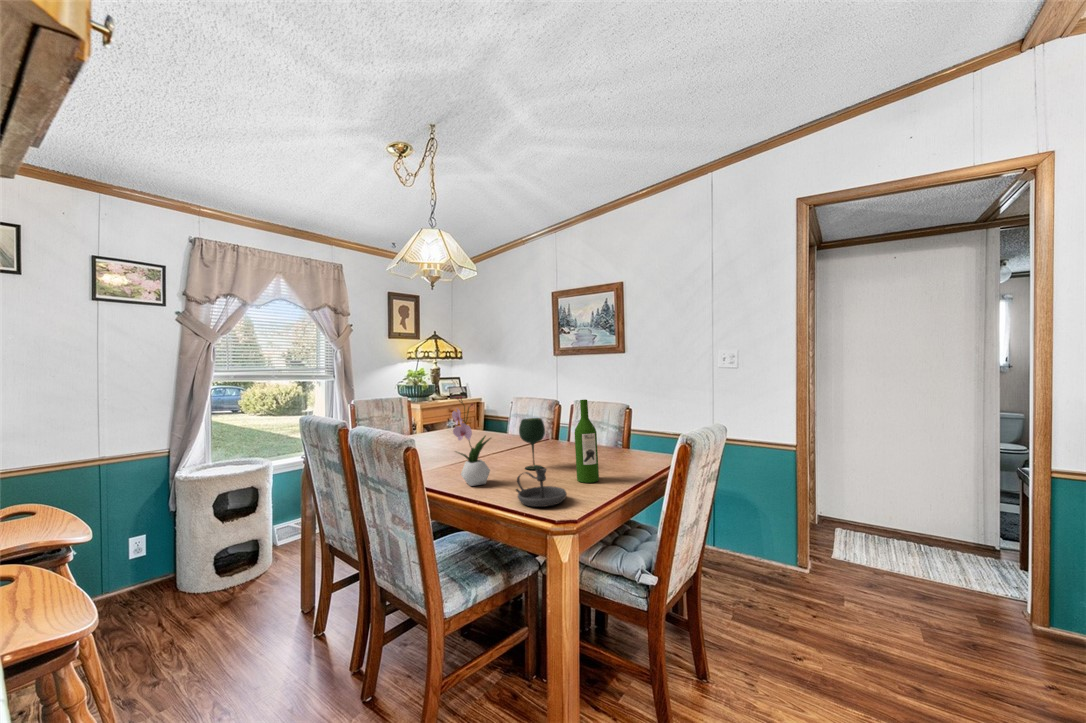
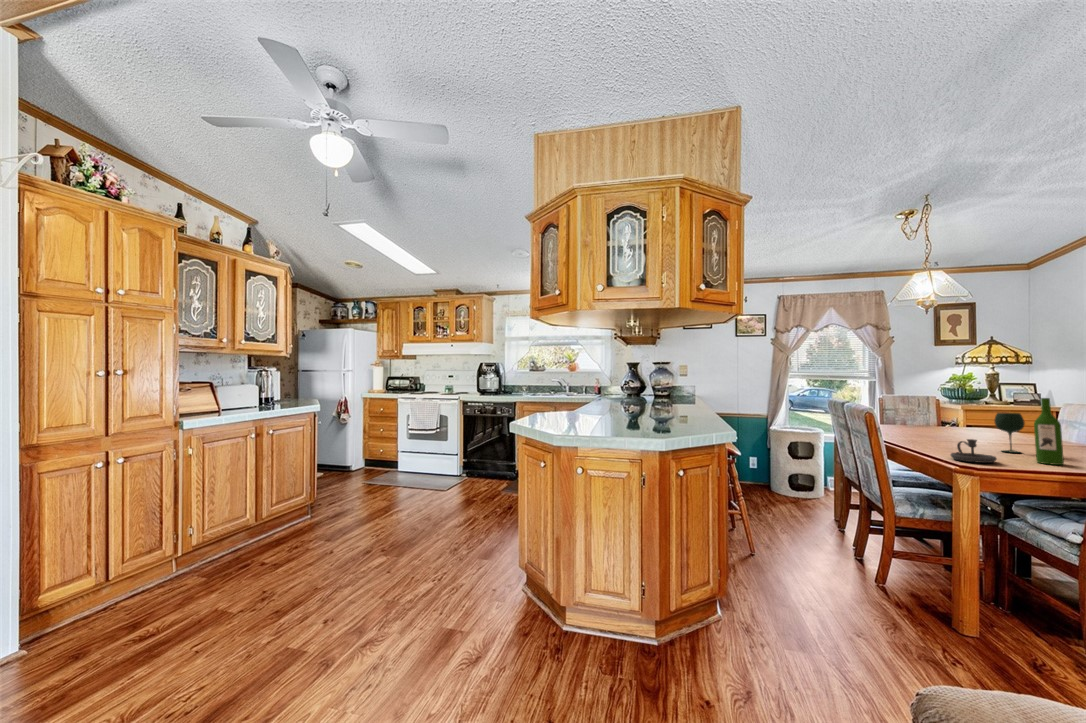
flower arrangement: present [452,396,491,486] -> none [918,390,951,450]

